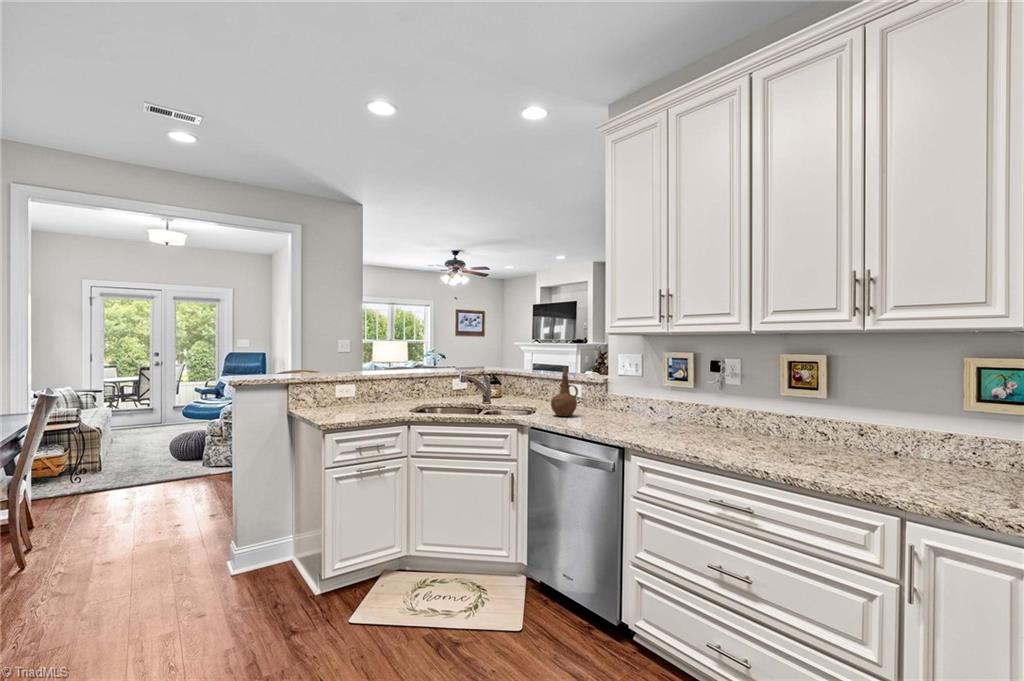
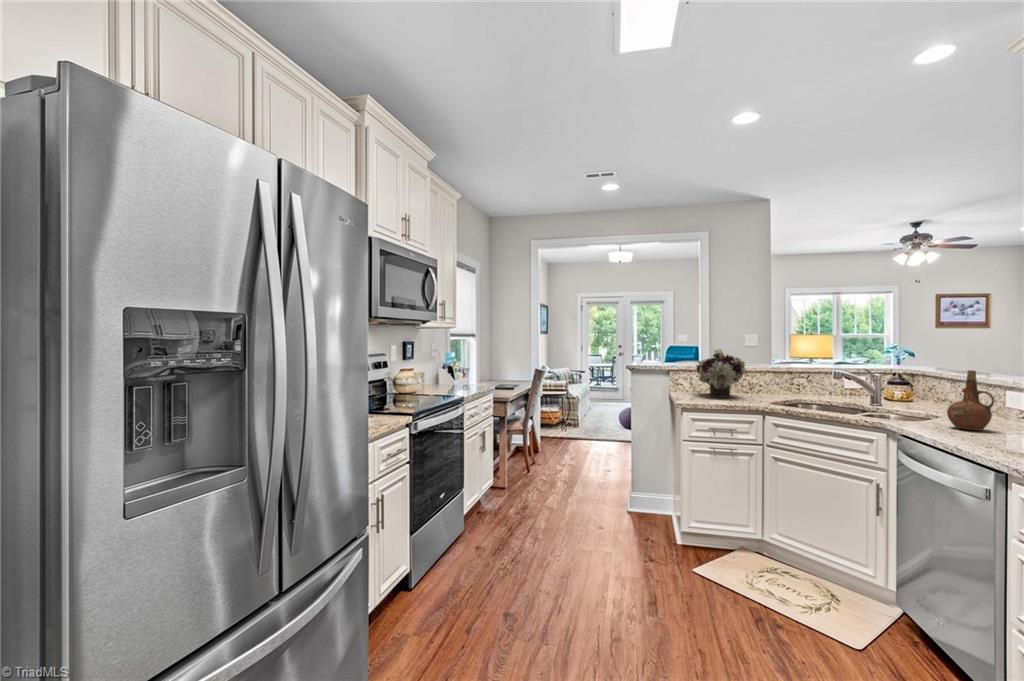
flower arrangement: none [322,355,379,411] -> present [696,349,745,398]

